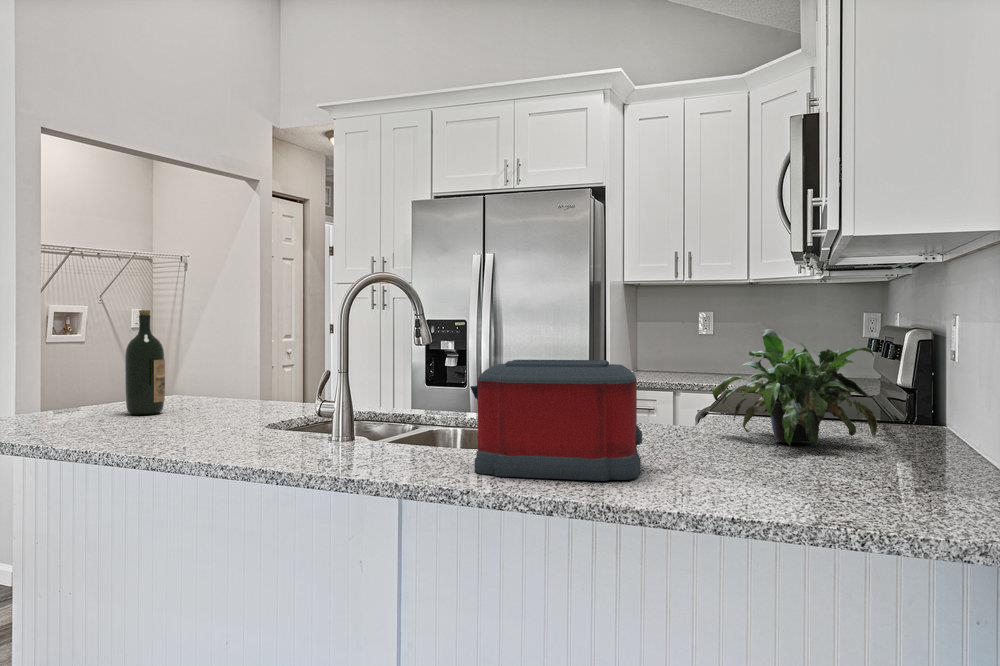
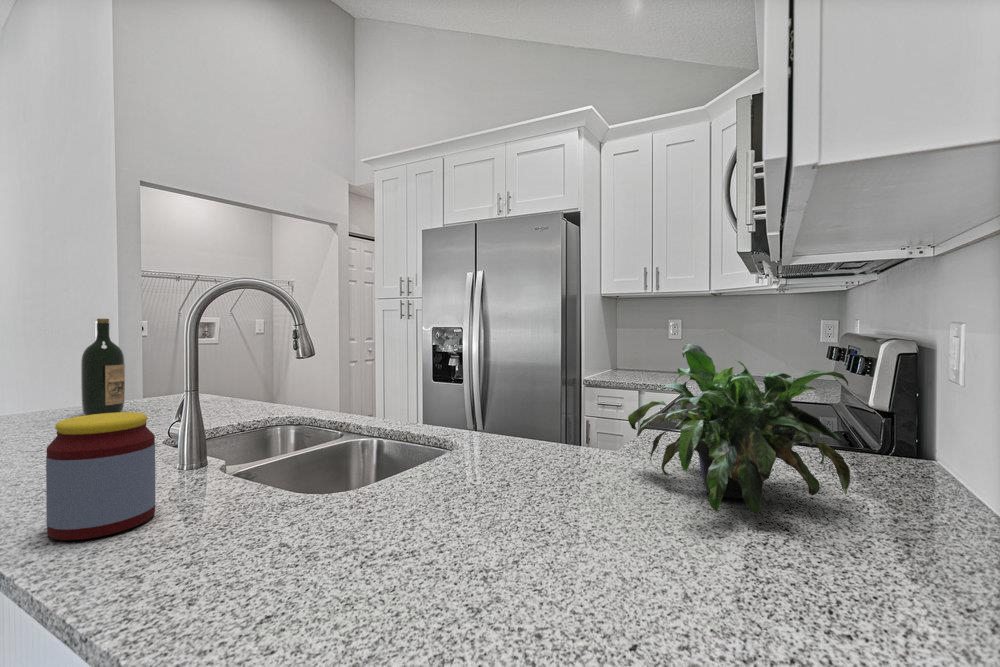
toaster: present [471,360,642,481] -> none [205,387,470,613]
jar: none [329,383,391,468] -> present [46,412,155,540]

